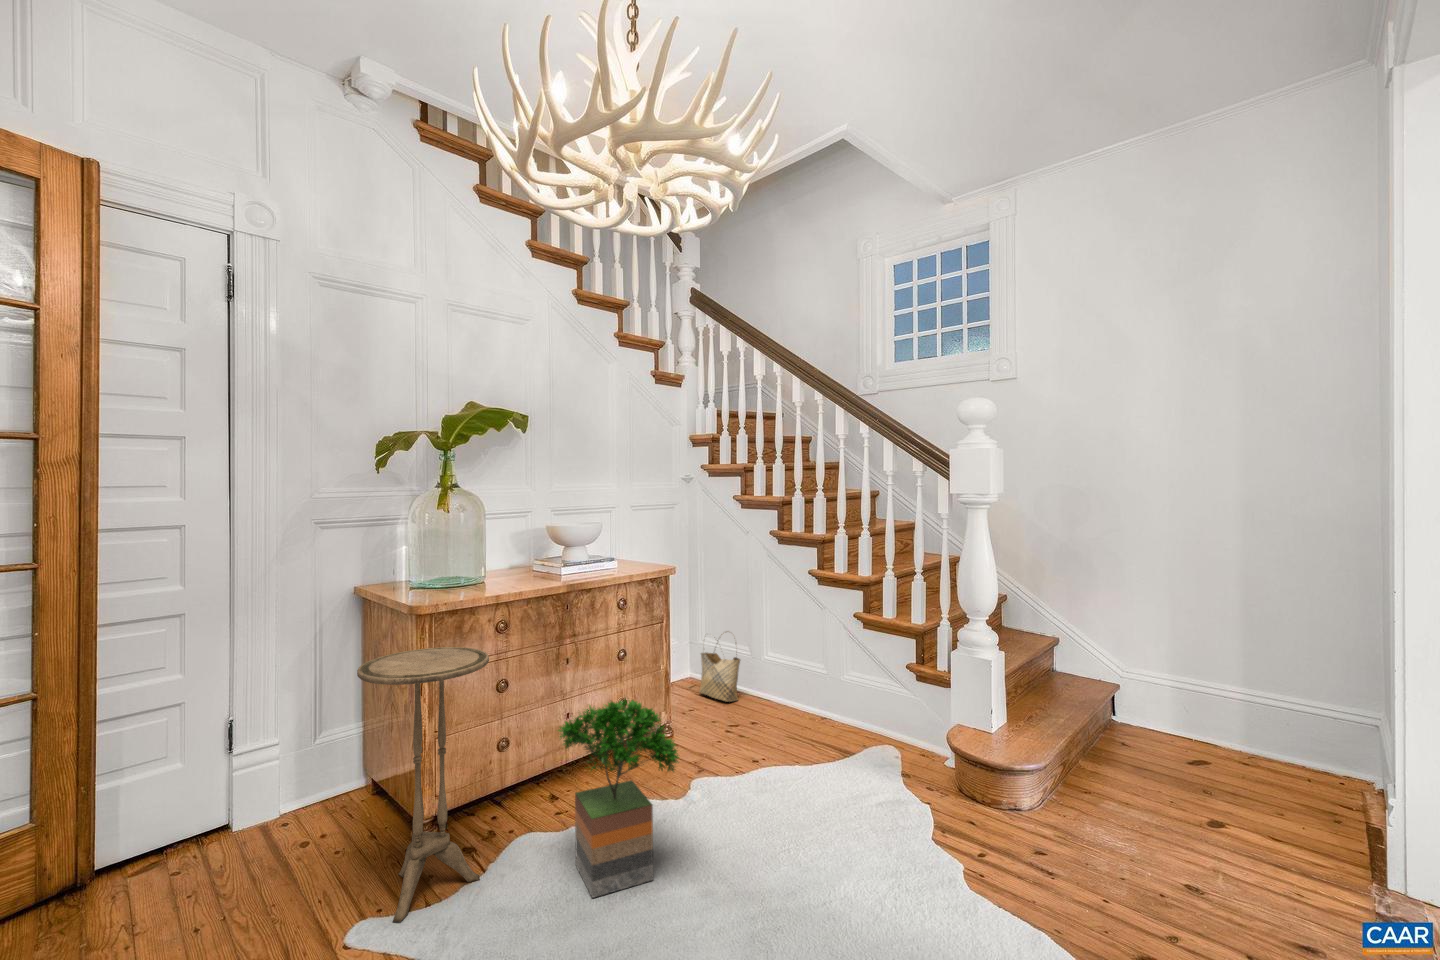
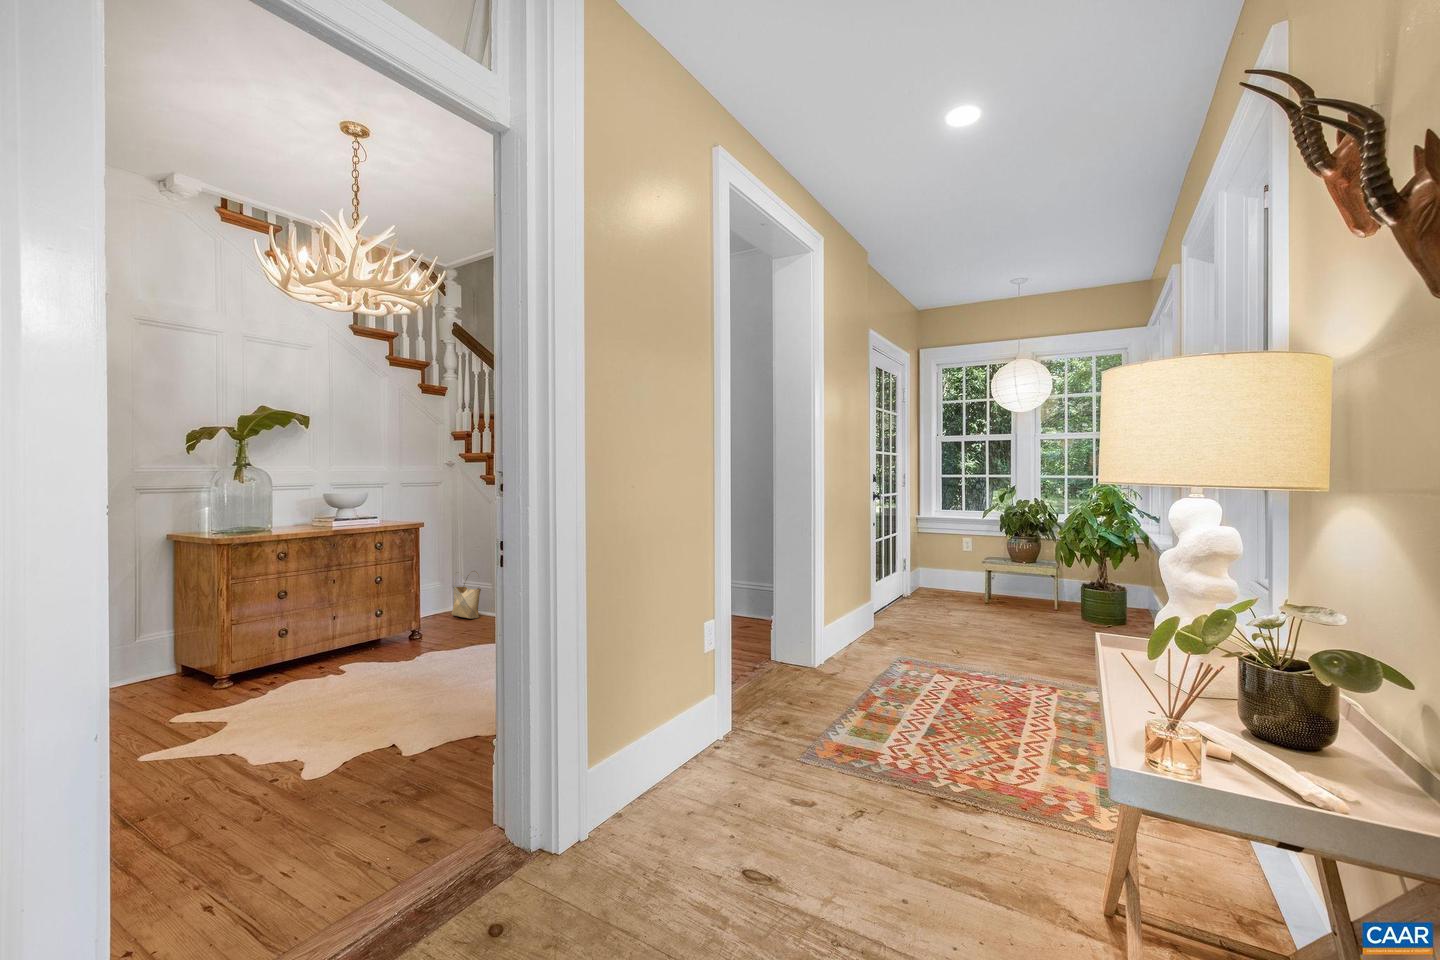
side table: present [357,647,489,922] -> none [176,563,268,715]
potted tree: present [558,699,679,898] -> none [312,591,392,699]

